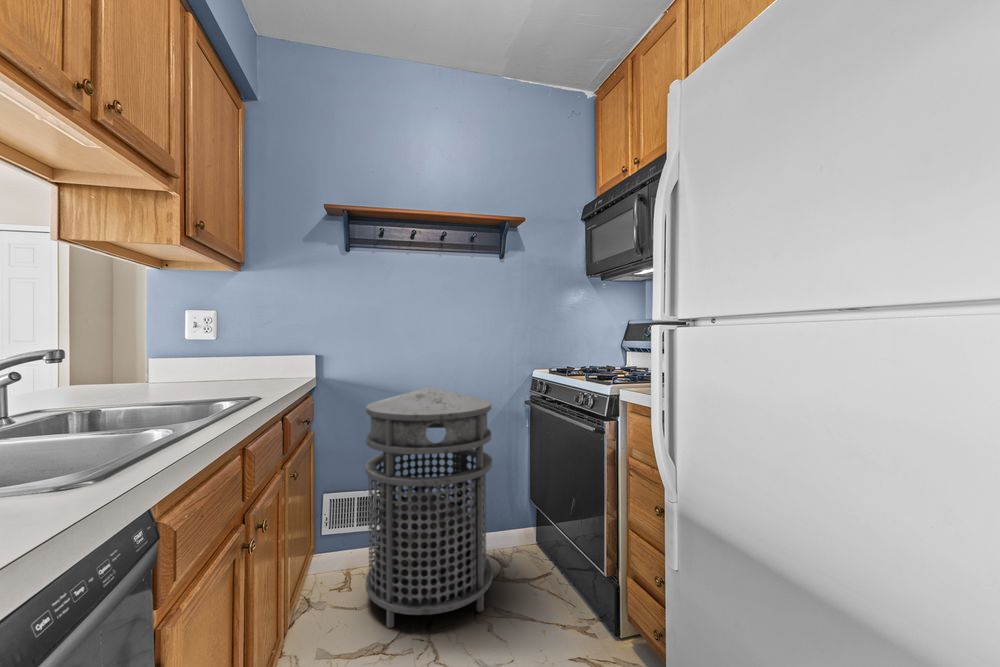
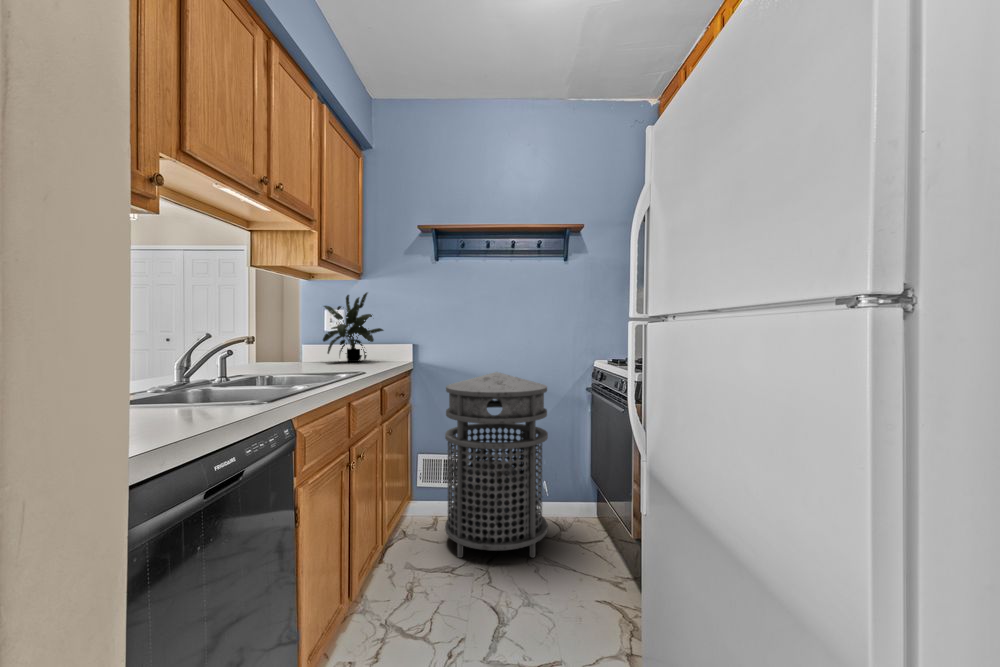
potted plant: none [184,287,276,380] -> present [323,293,383,362]

